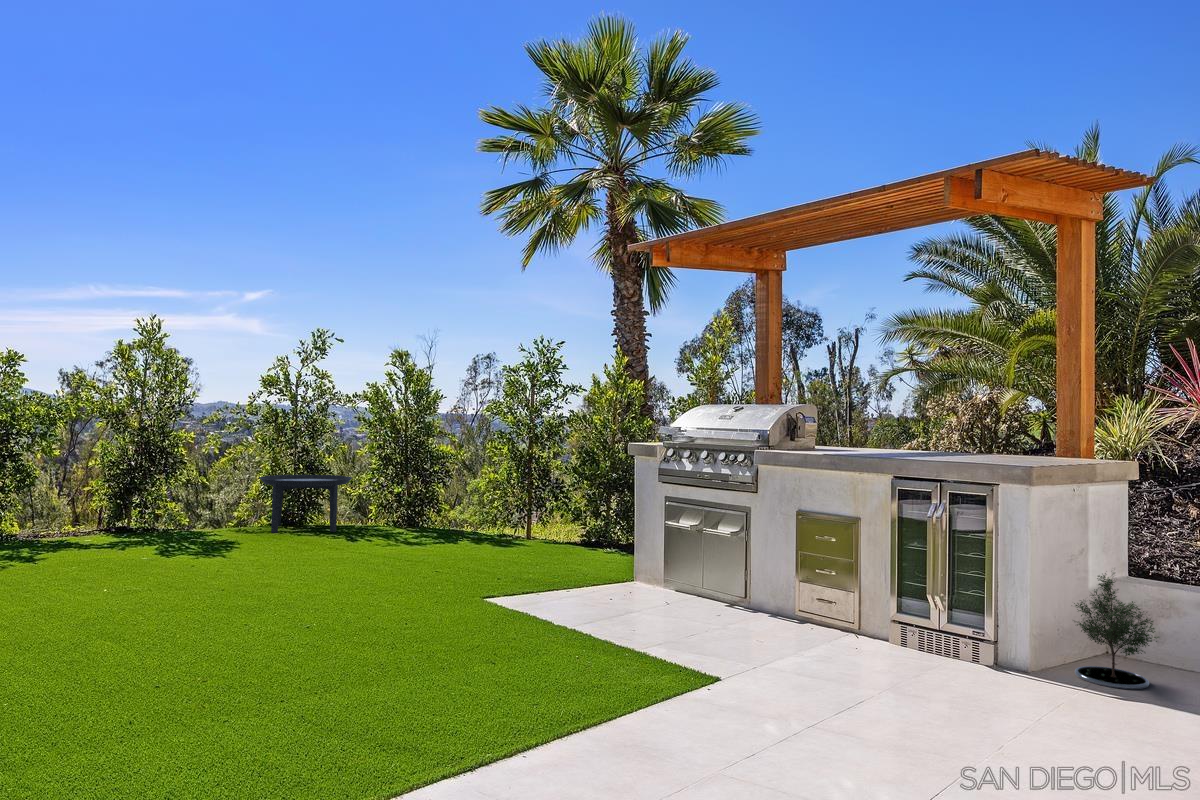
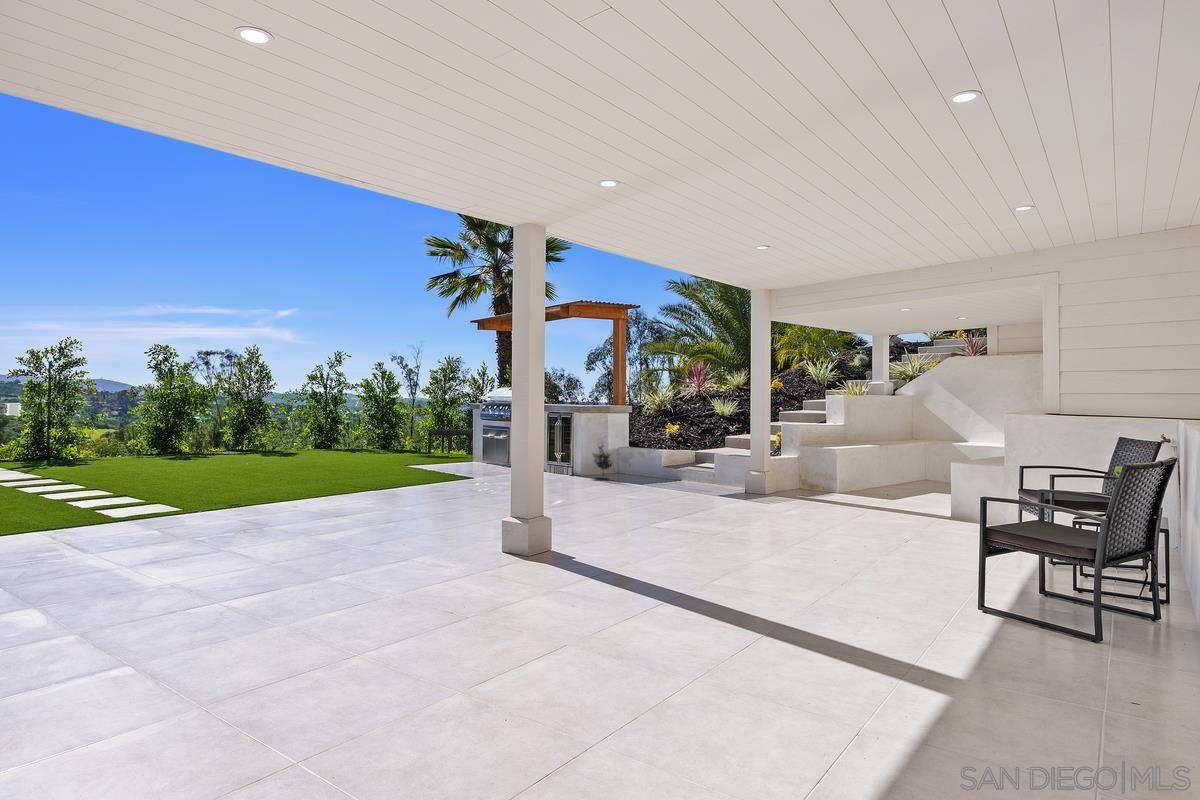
round table: present [259,475,352,533] -> present [427,429,472,458]

